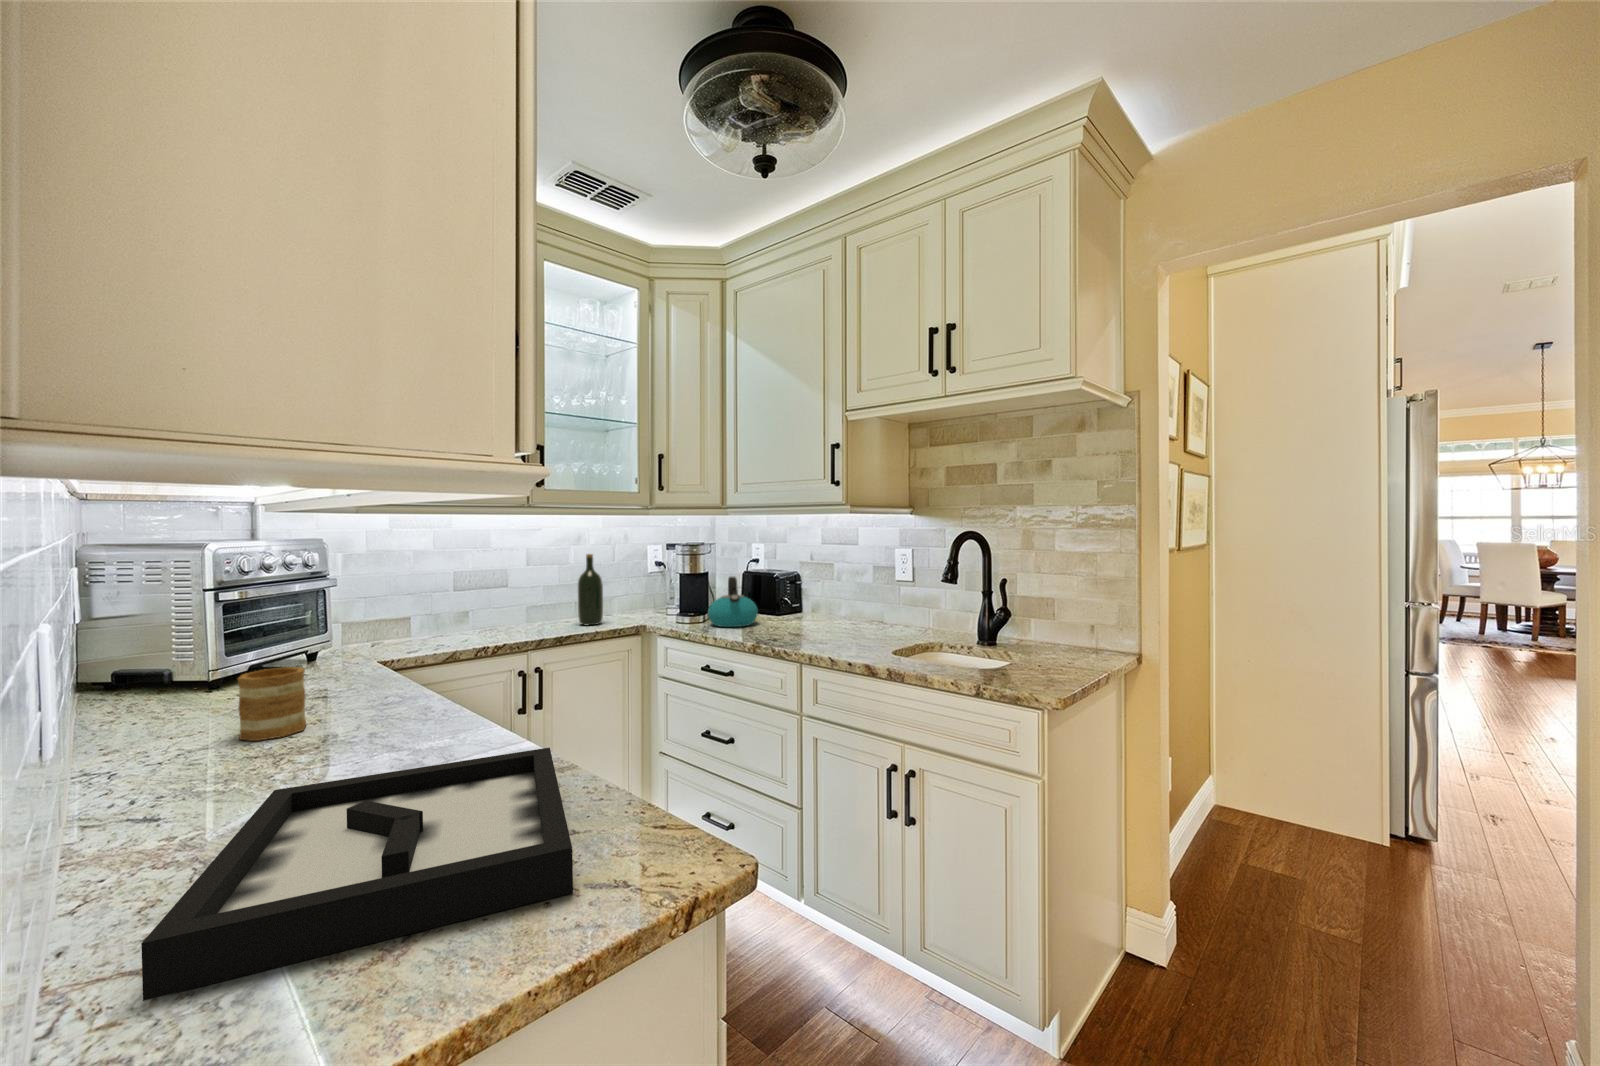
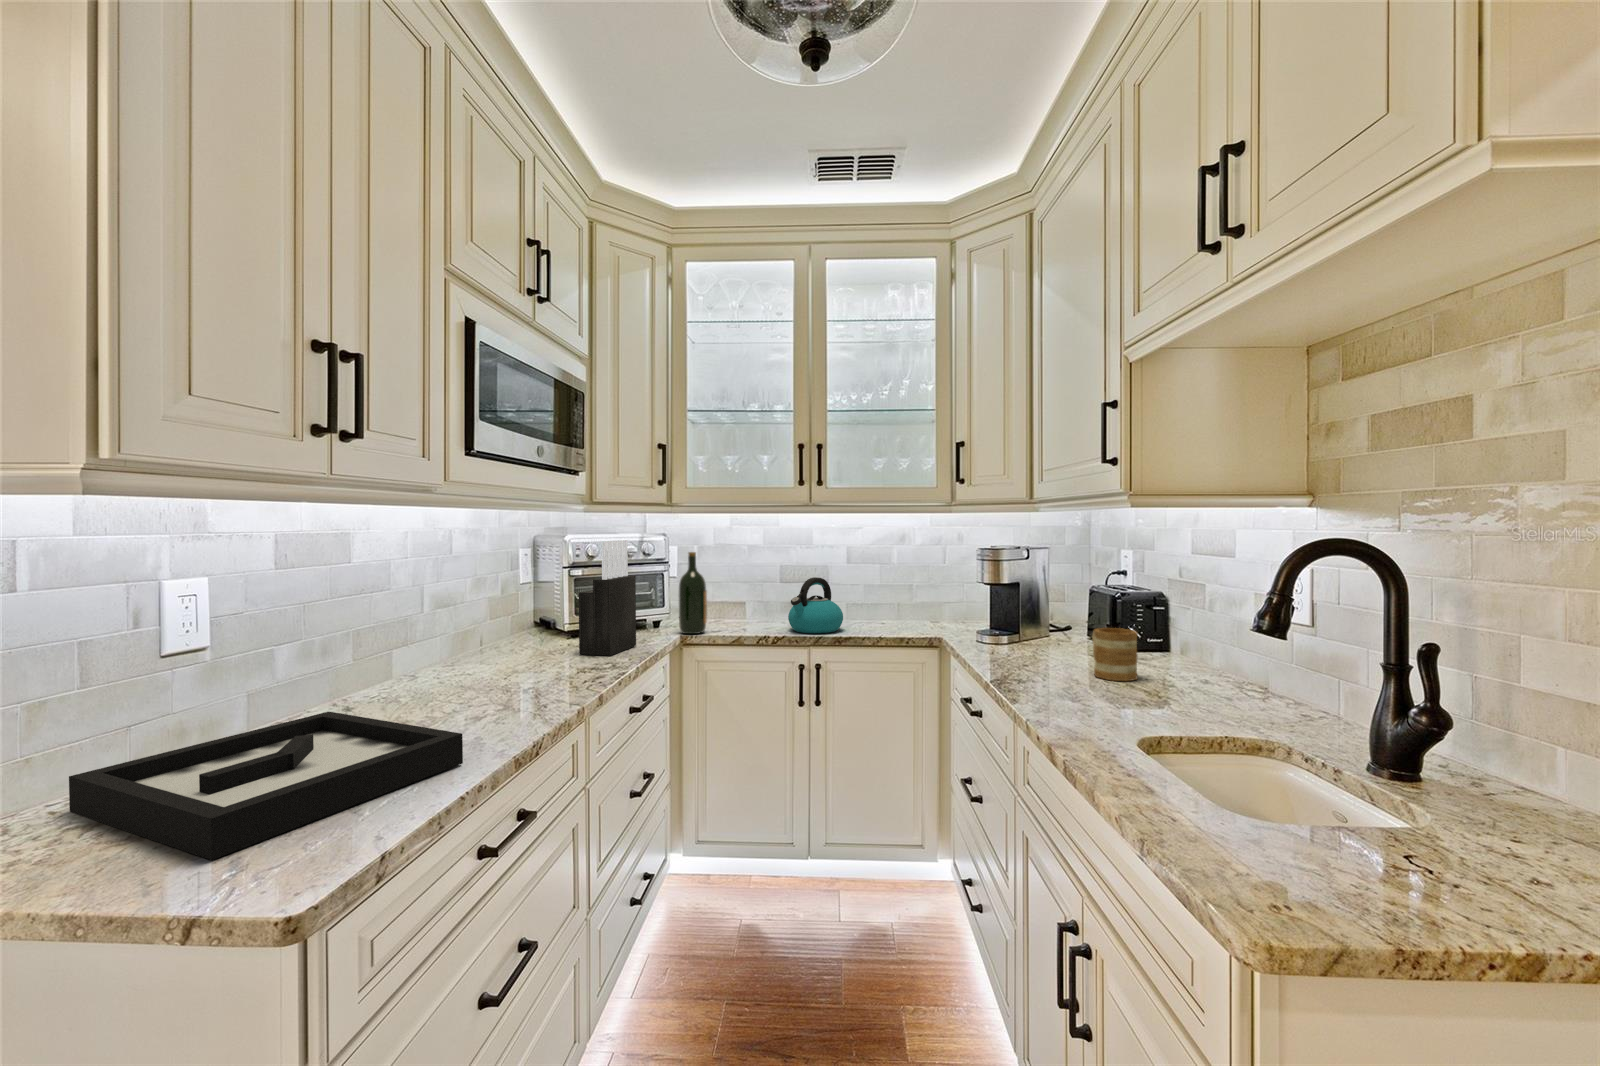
knife block: none [304,552,366,696] -> present [579,540,636,656]
wine bottle: present [577,554,603,625] -> present [679,552,707,634]
kettle: present [708,577,758,627] -> present [788,577,843,633]
mug: present [238,667,306,741] -> present [1092,628,1137,681]

